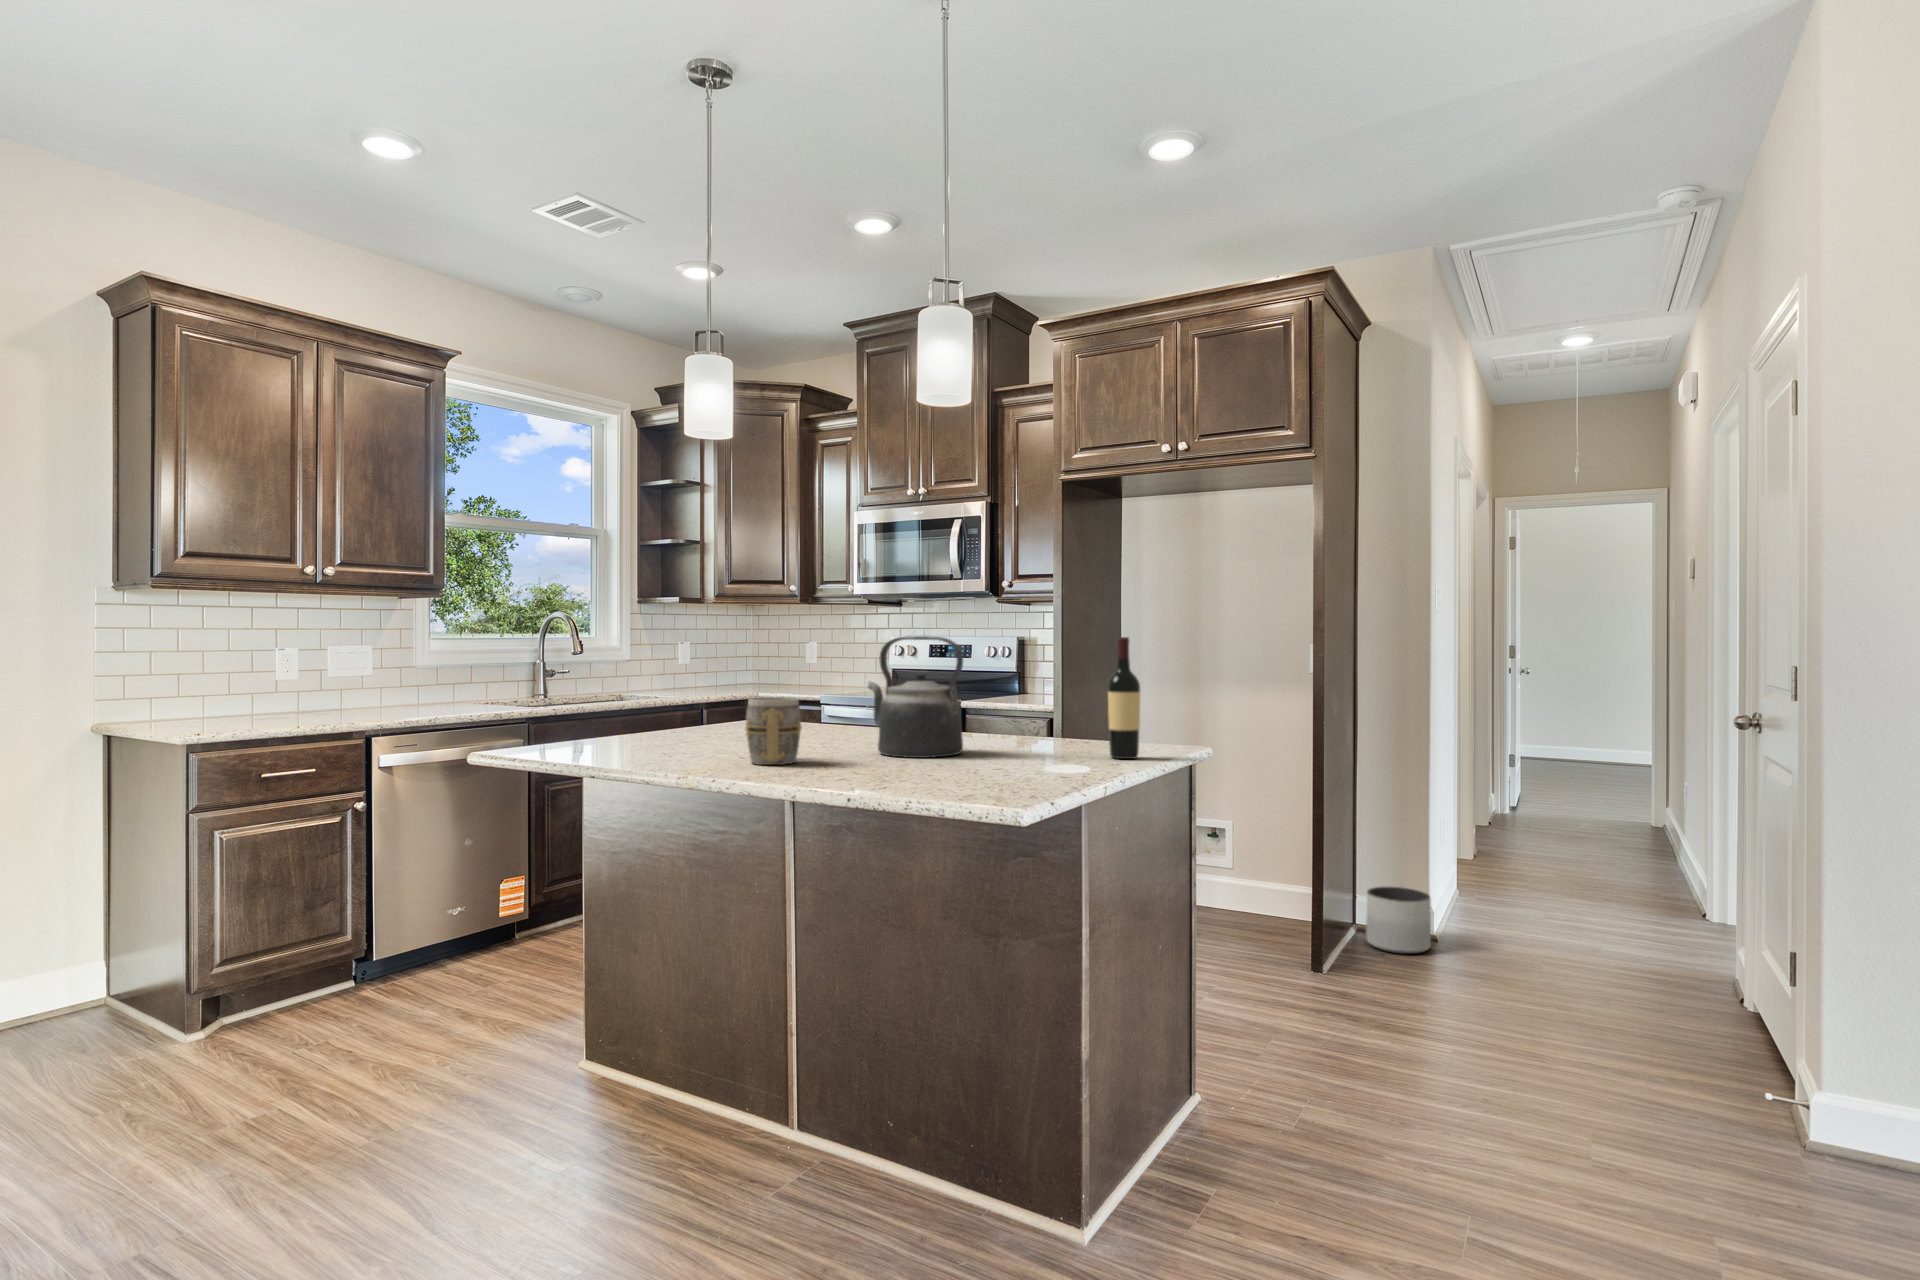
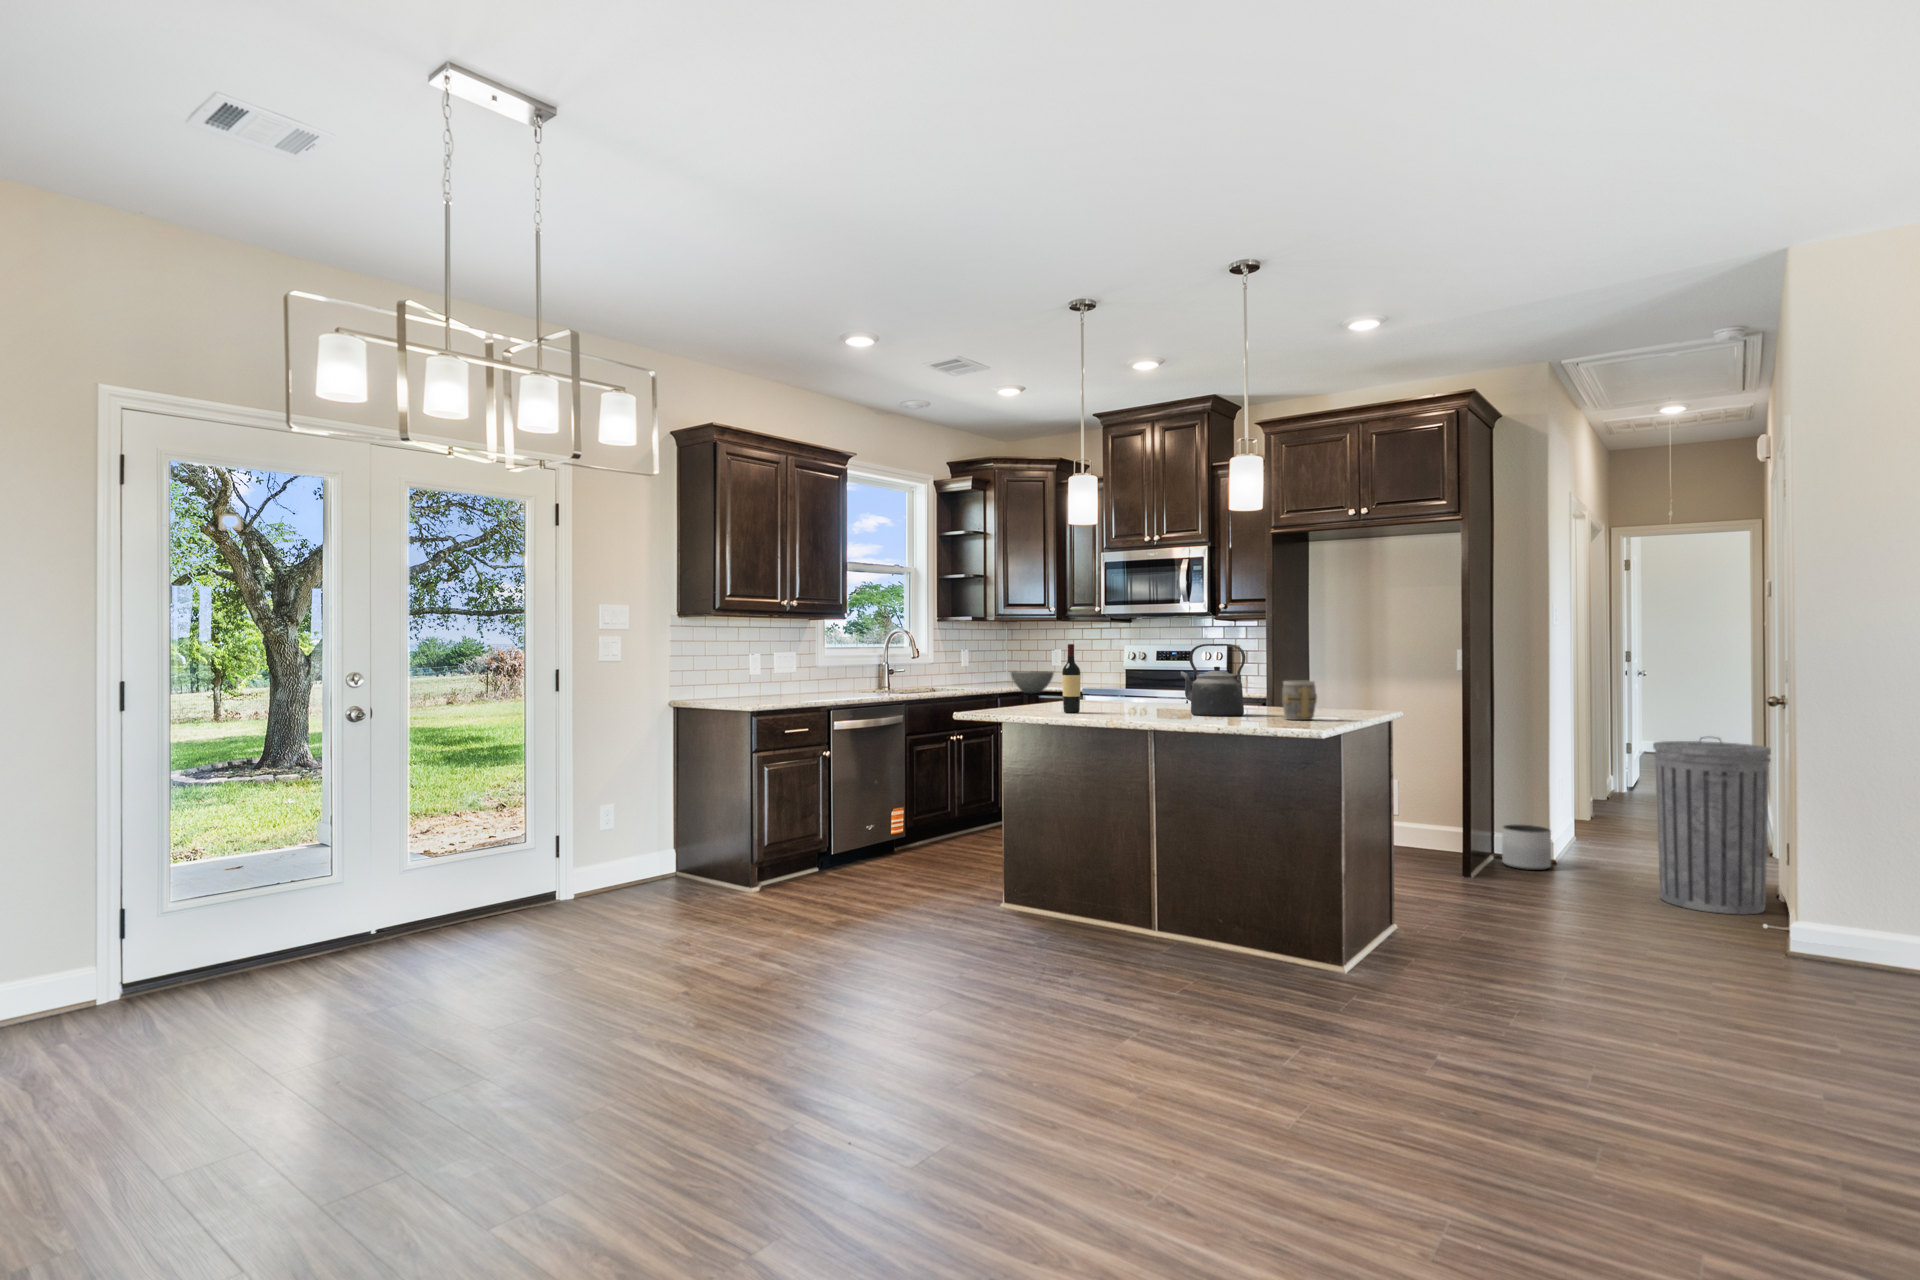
wine bottle: present [1108,637,1140,759] -> present [1062,644,1081,713]
bowl: none [735,670,795,701] -> present [1011,671,1054,694]
mug: present [745,697,801,765] -> present [1282,681,1317,720]
trash can: none [1576,775,1743,1042] -> present [1653,736,1771,914]

